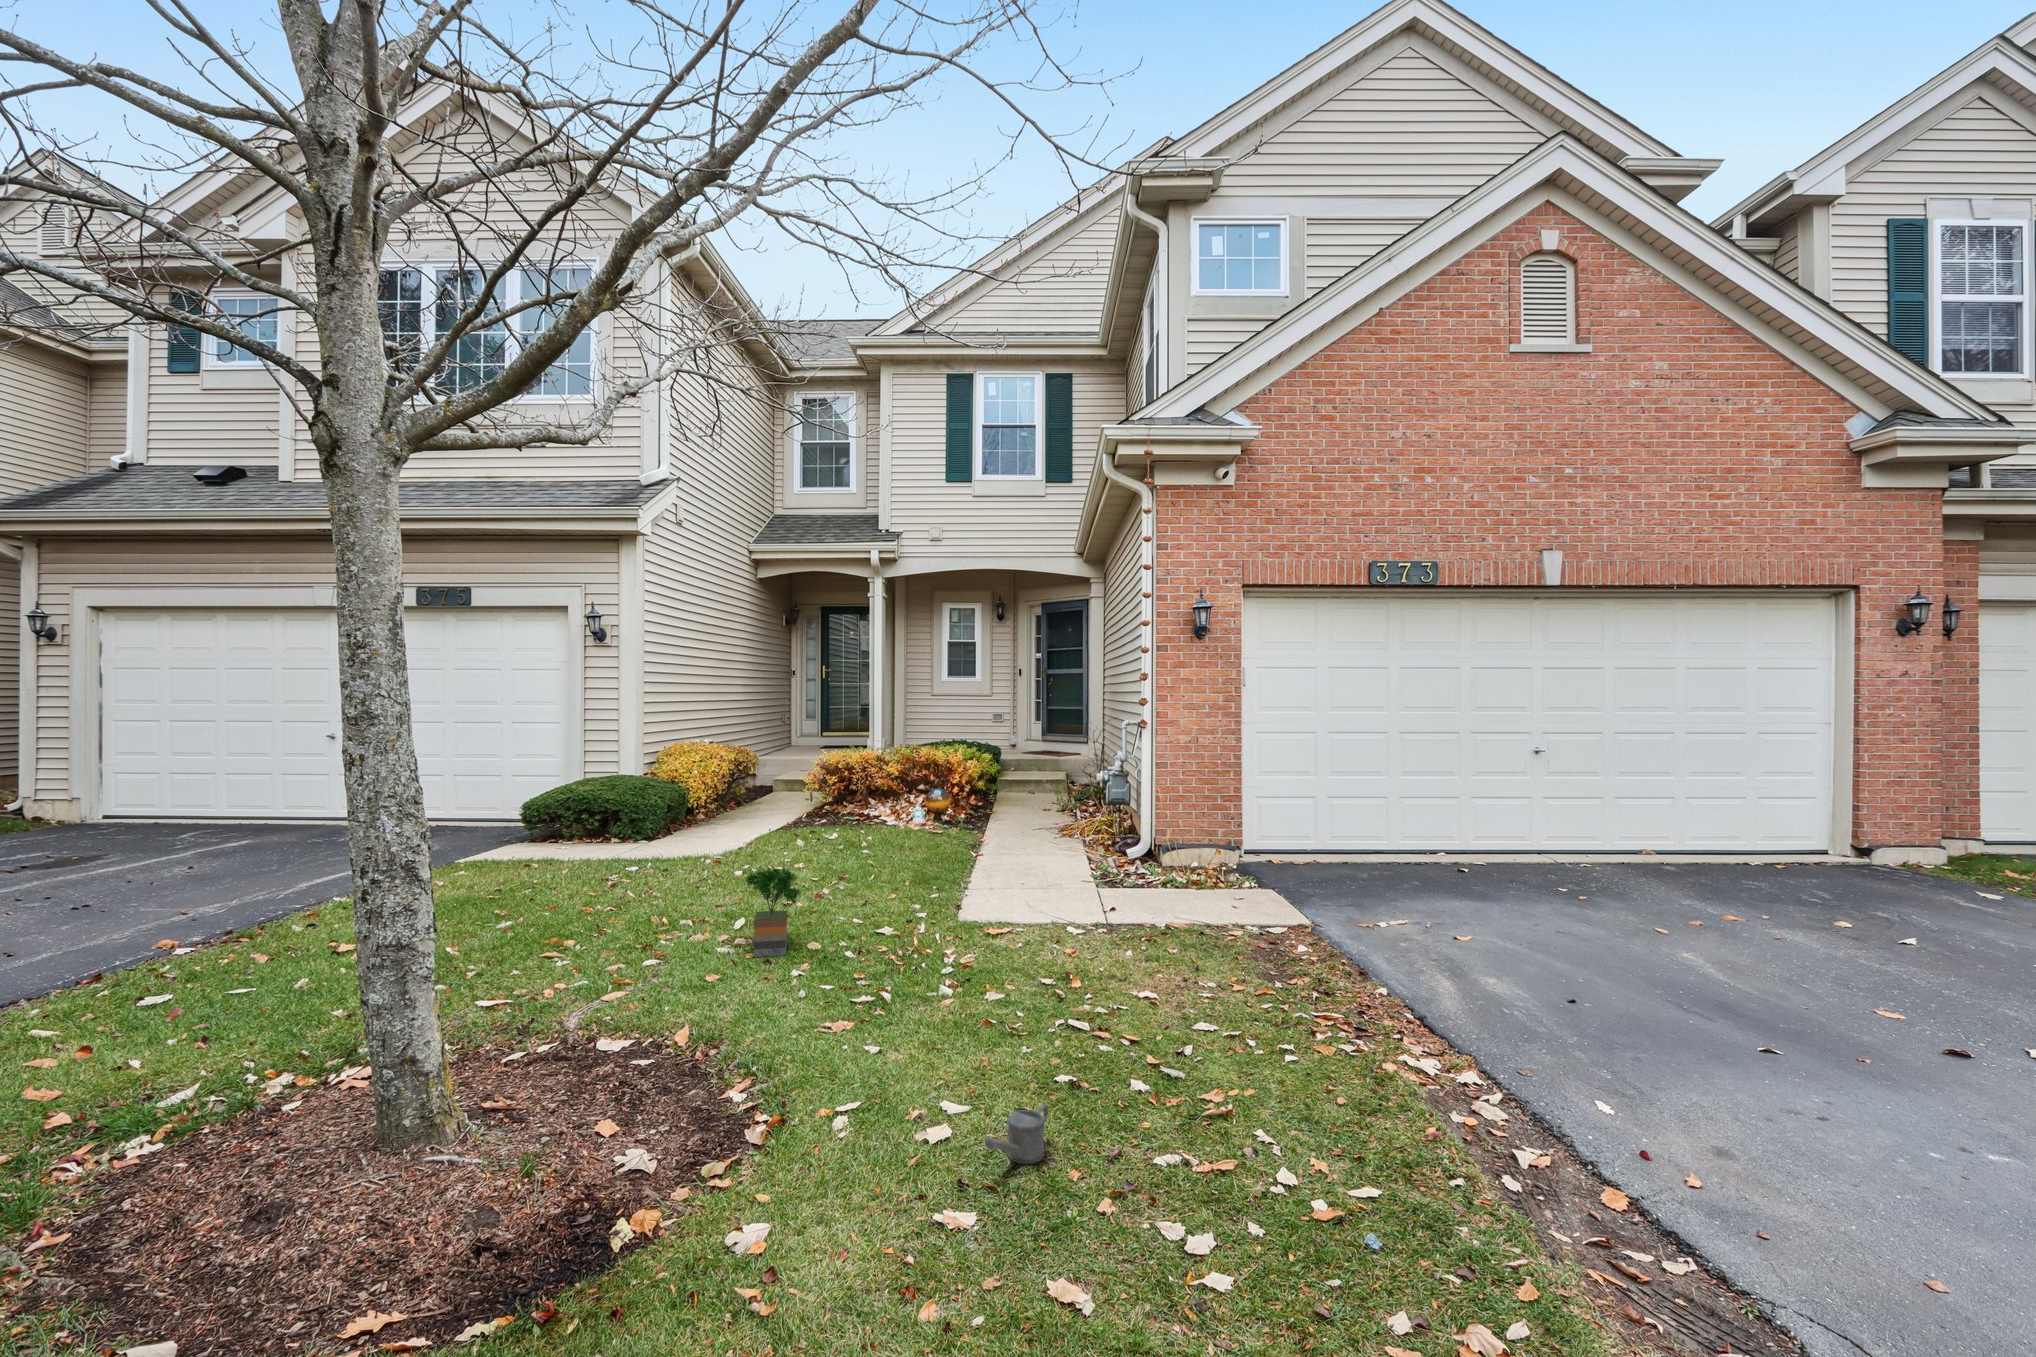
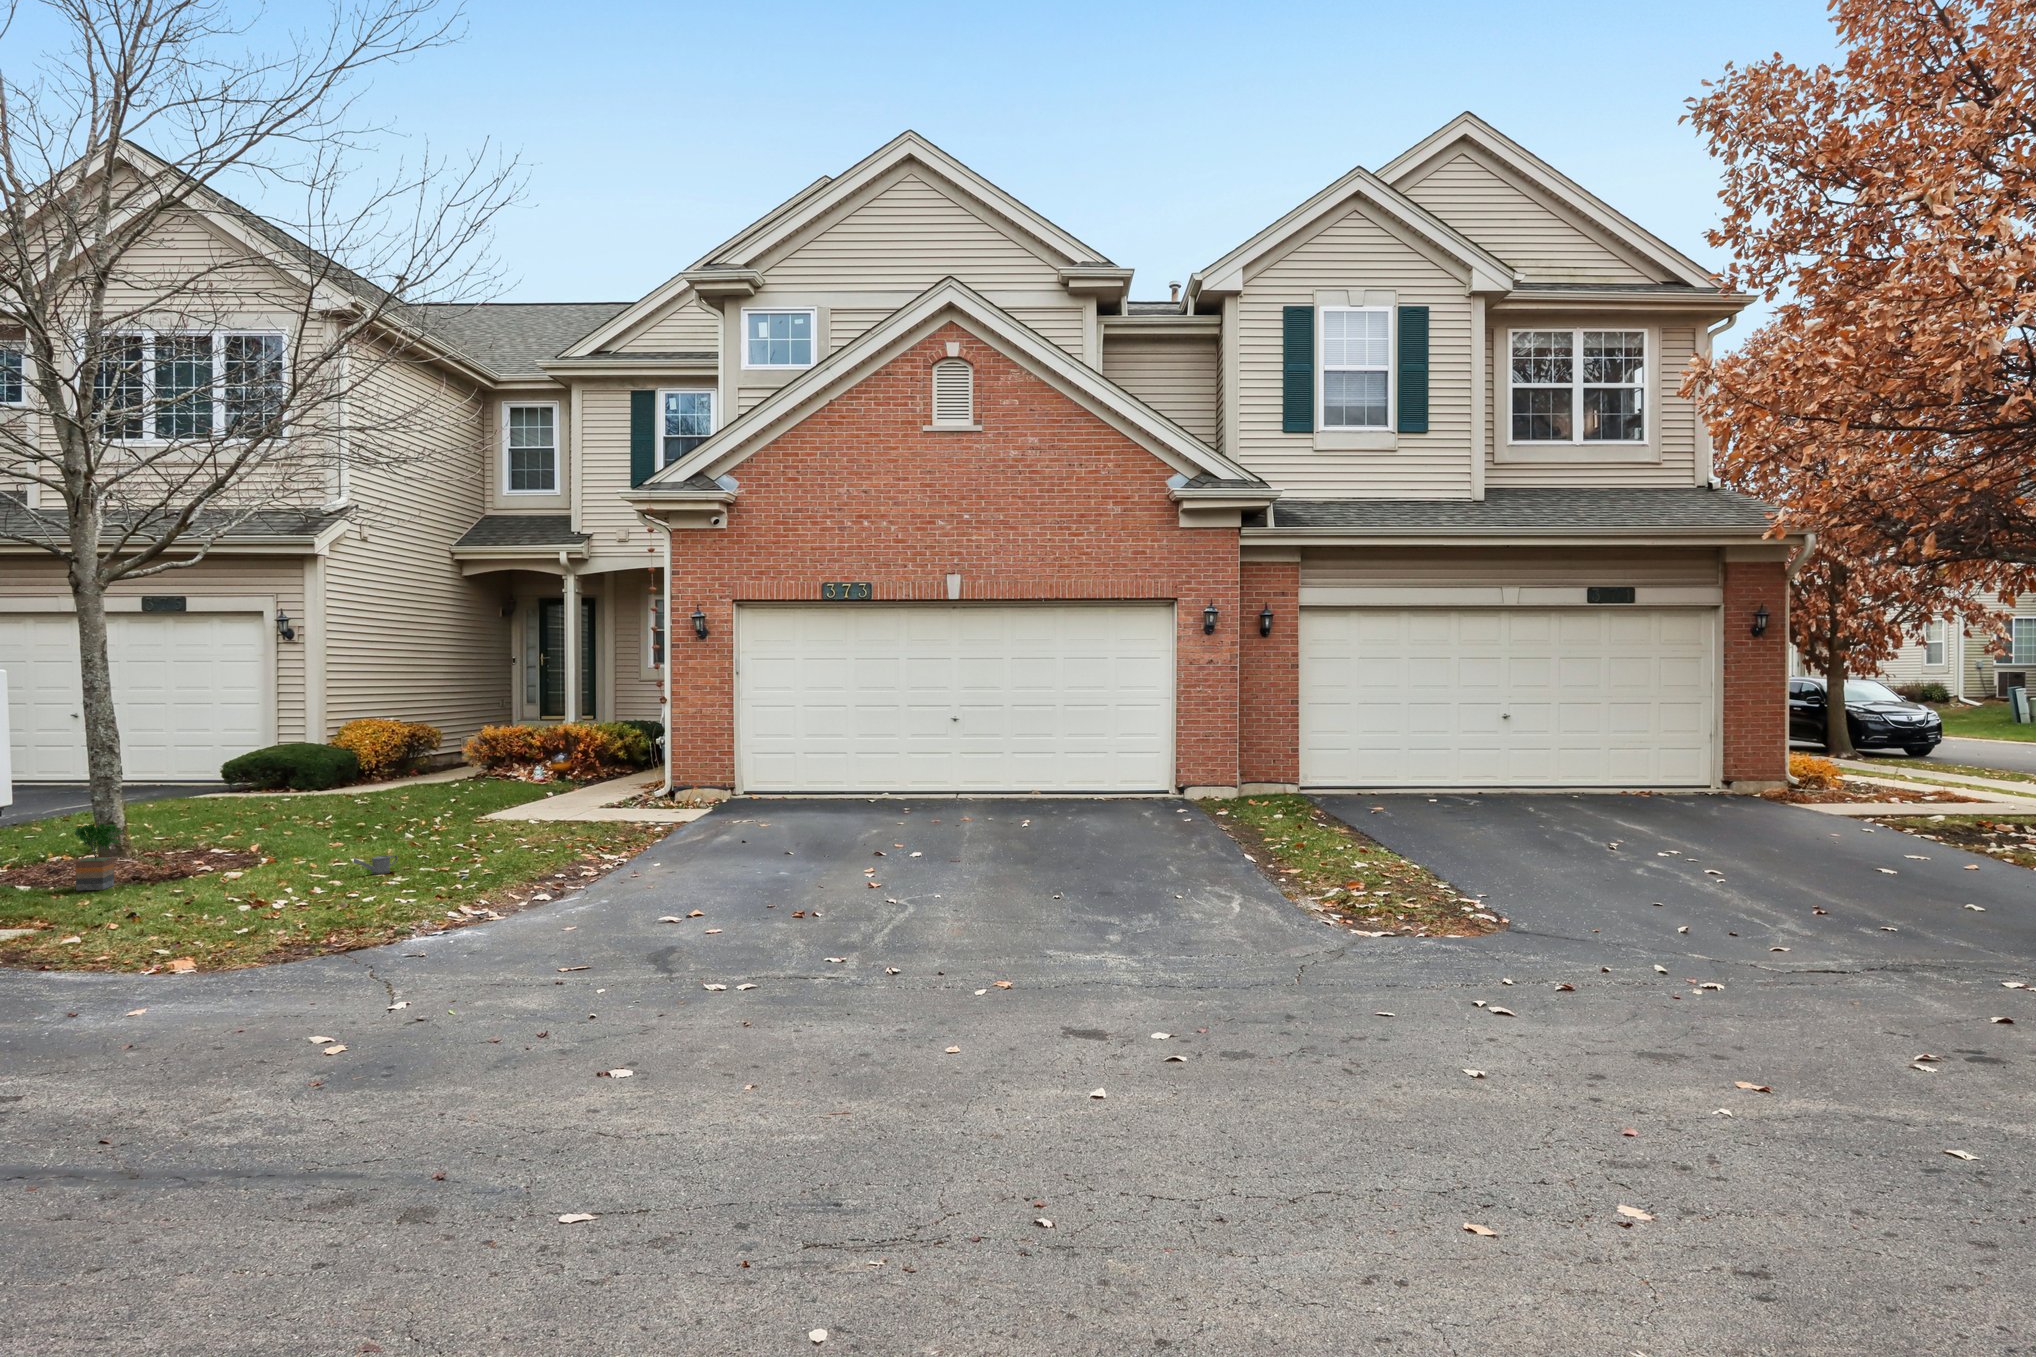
potted tree: present [745,868,801,957] -> present [74,823,122,890]

